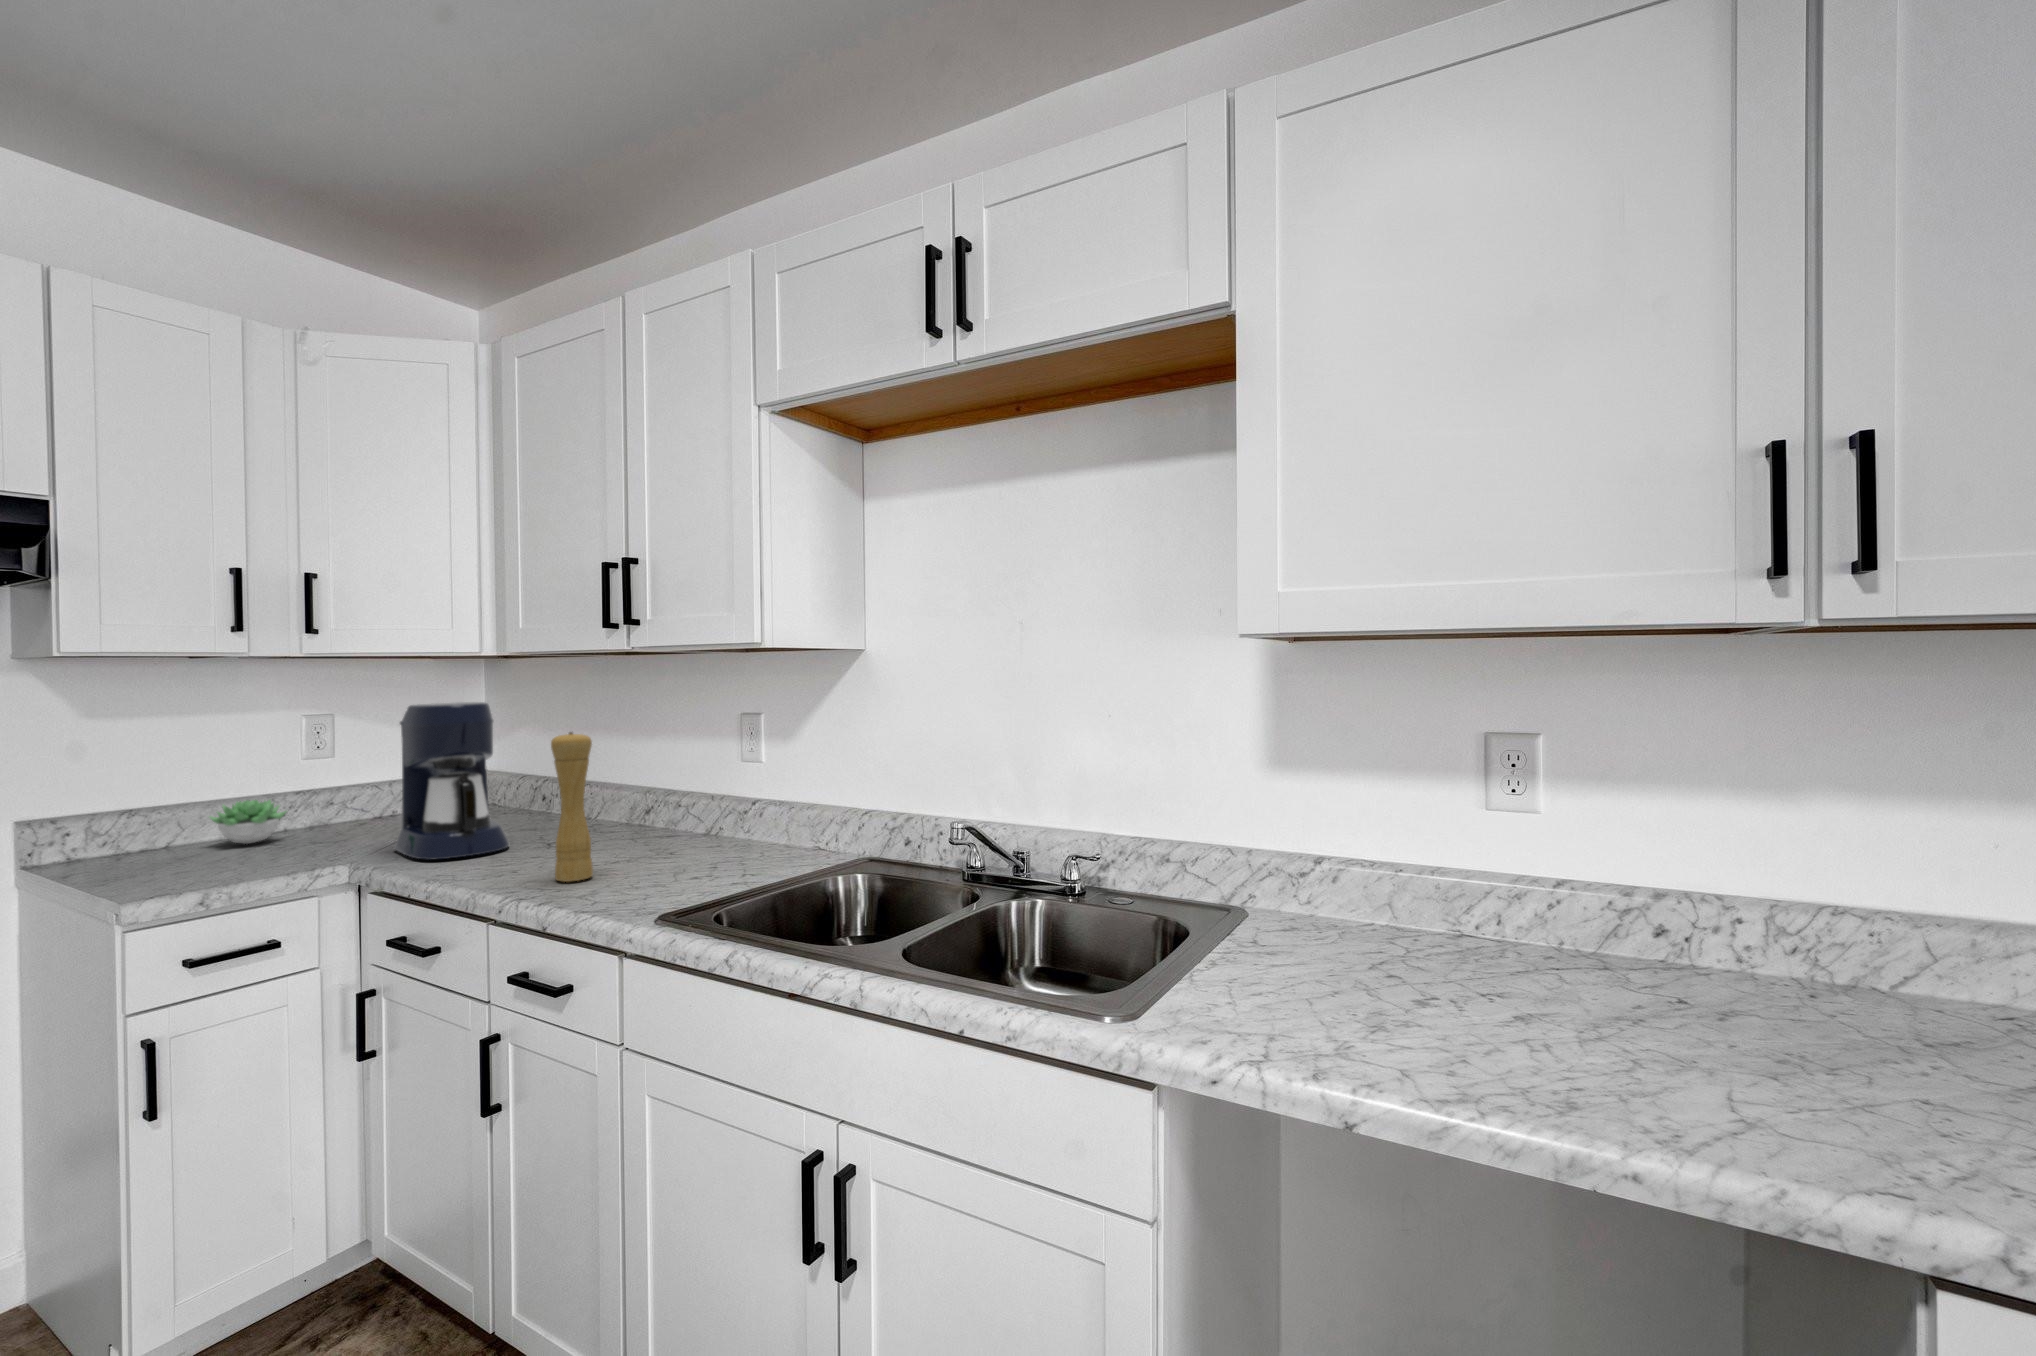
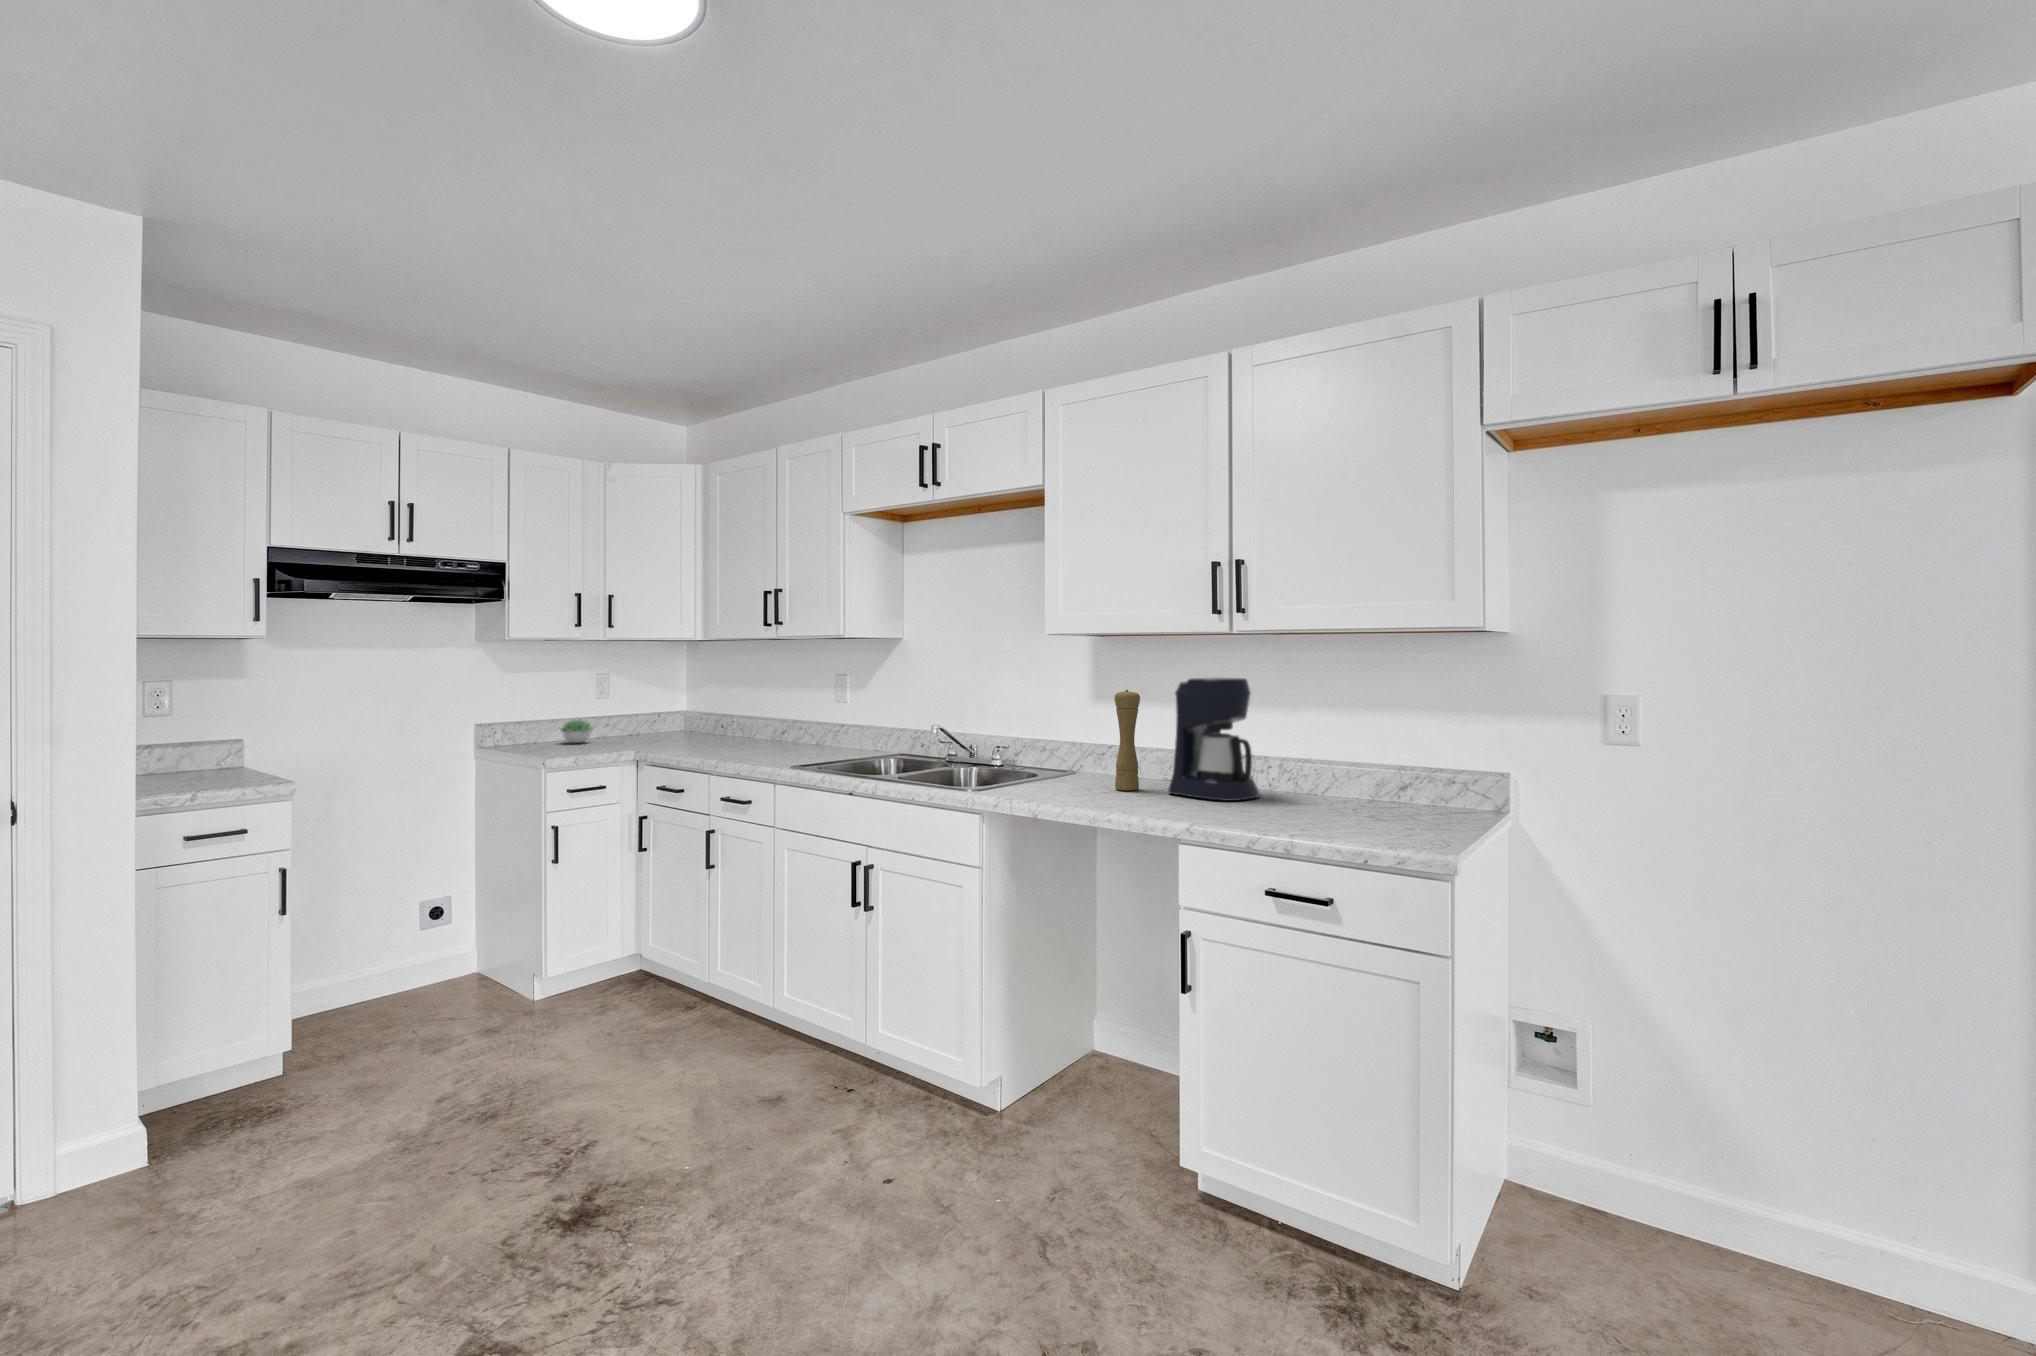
coffee maker: present [394,702,509,860] -> present [1168,677,1260,801]
pepper mill: present [551,732,593,882] -> present [1114,690,1140,791]

